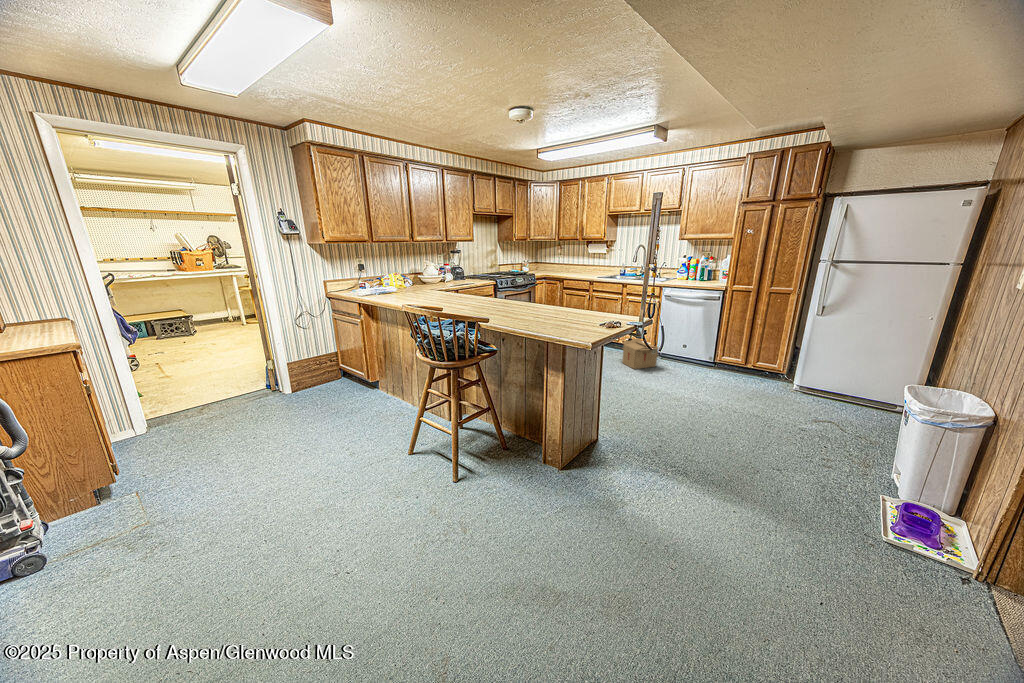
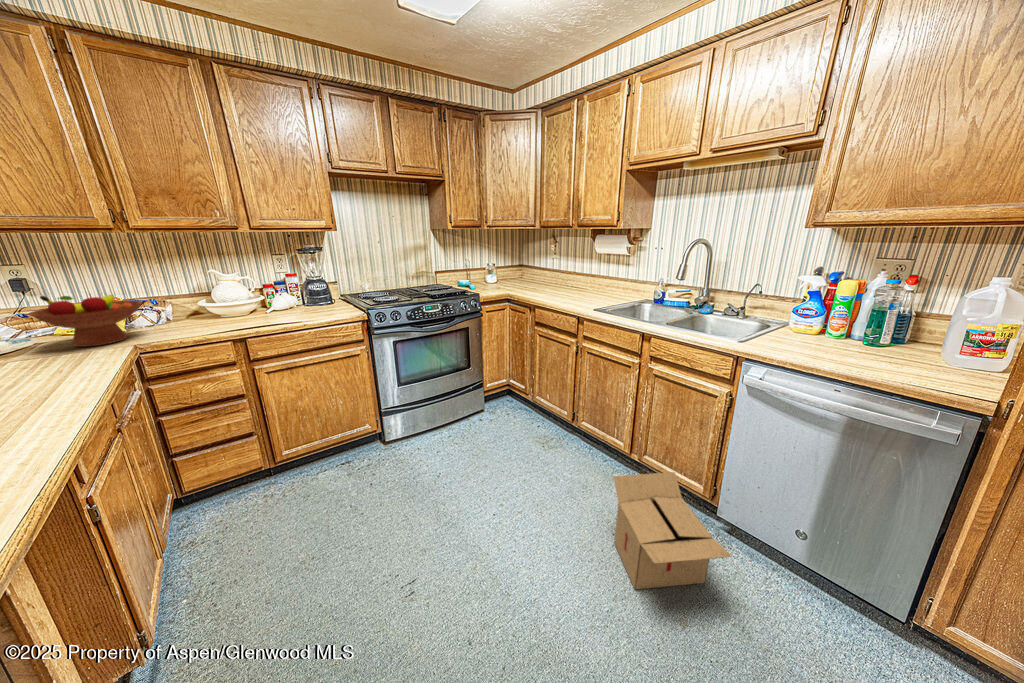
fruit bowl: none [397,268,431,290] -> present [29,294,142,347]

